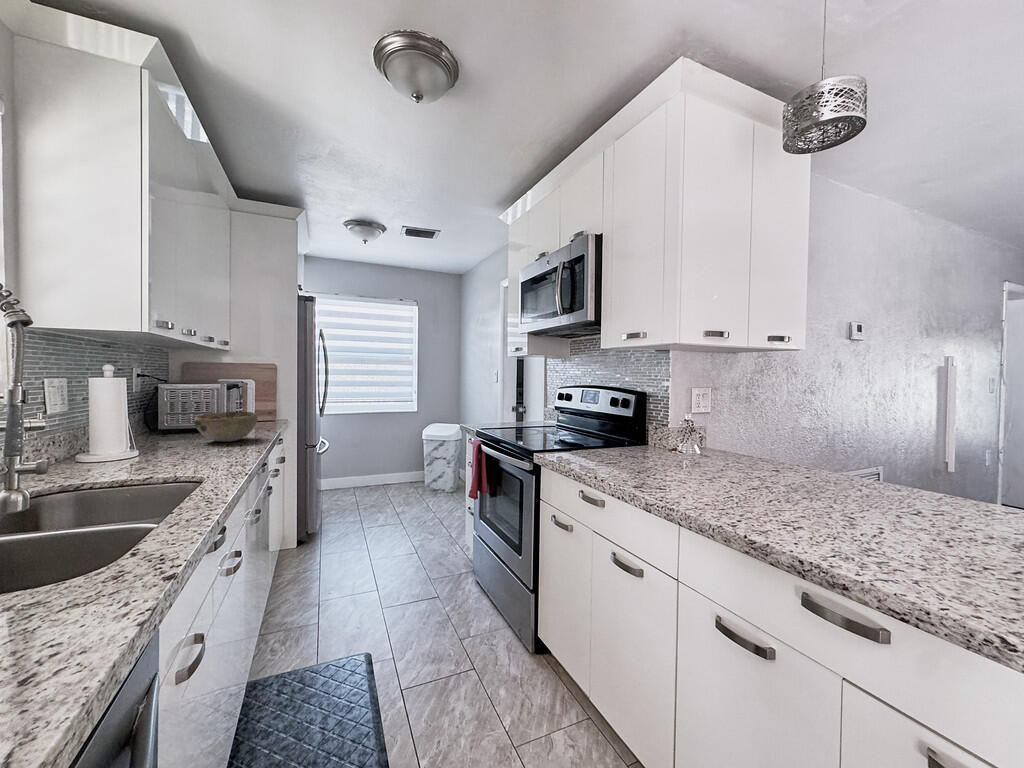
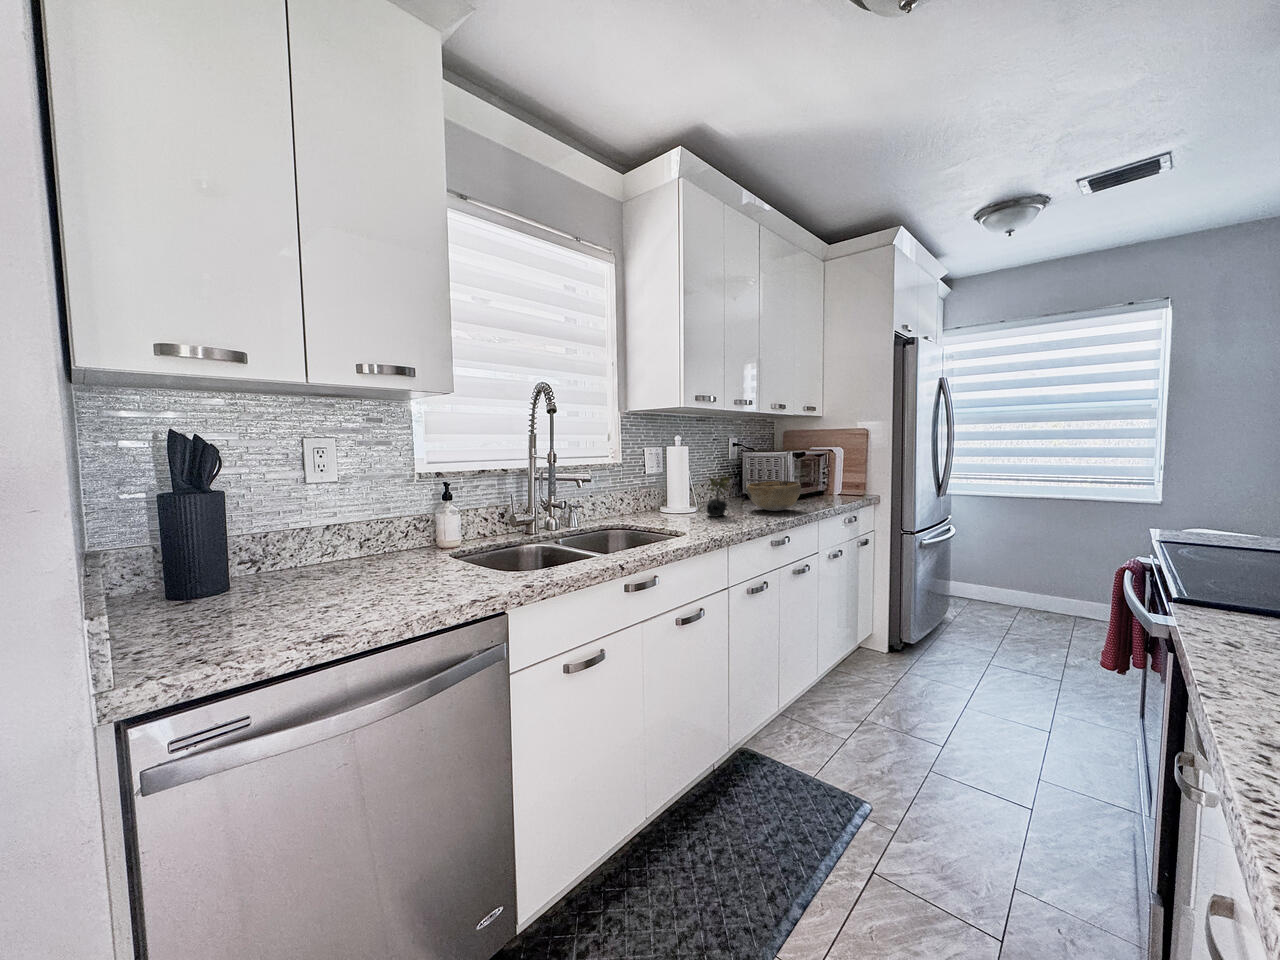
succulent plant: none [159,408,198,456] -> present [706,476,730,517]

